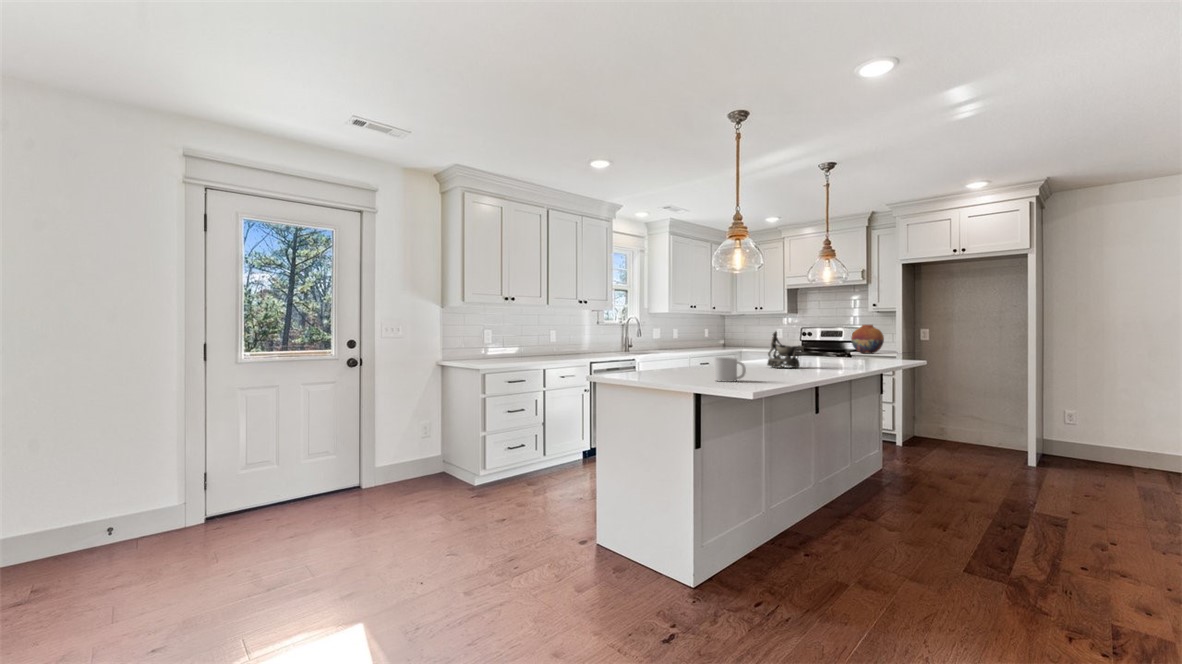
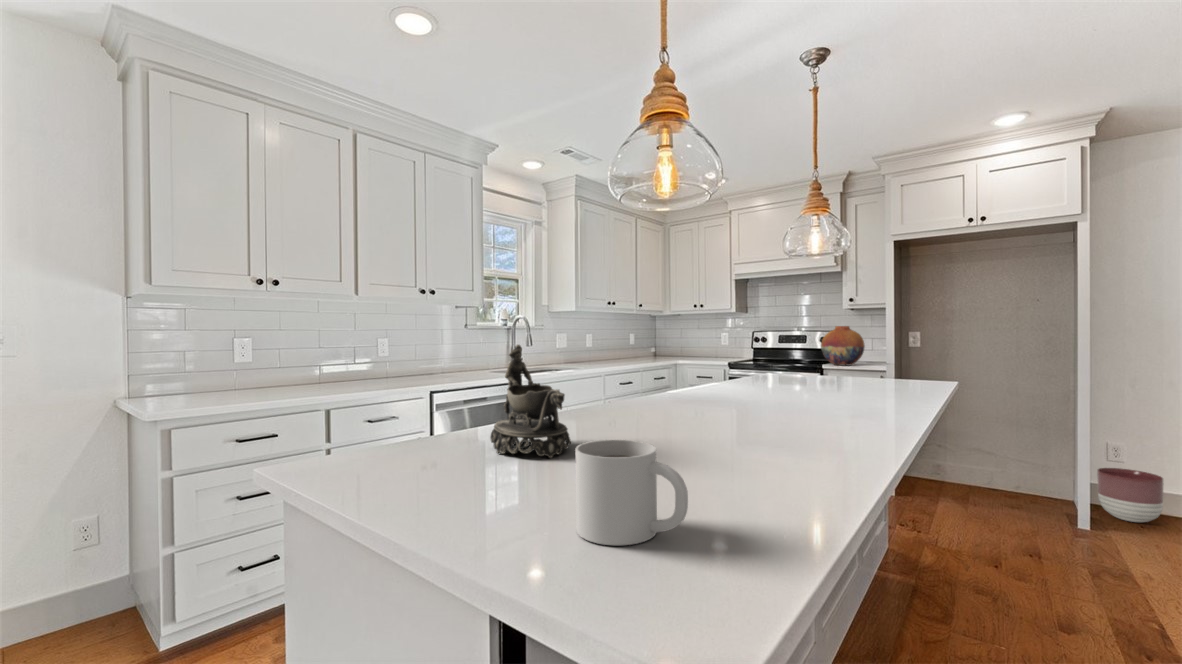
decorative bowl: present [767,331,804,368] -> present [490,345,571,458]
planter: none [1046,427,1090,463] -> present [1097,468,1164,522]

